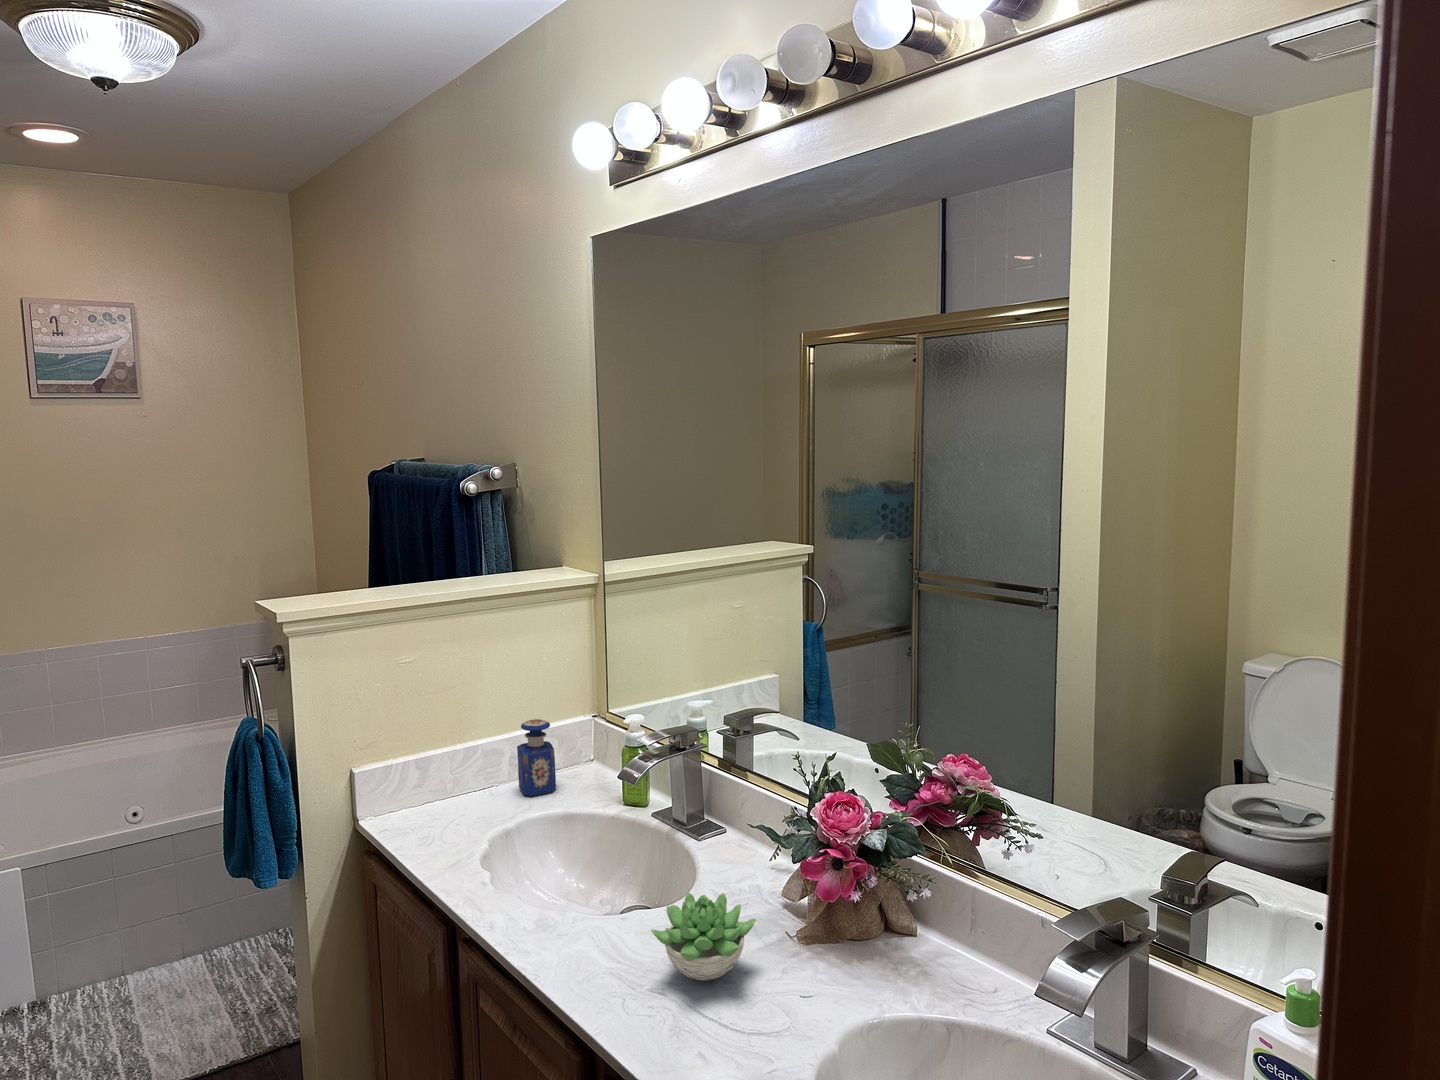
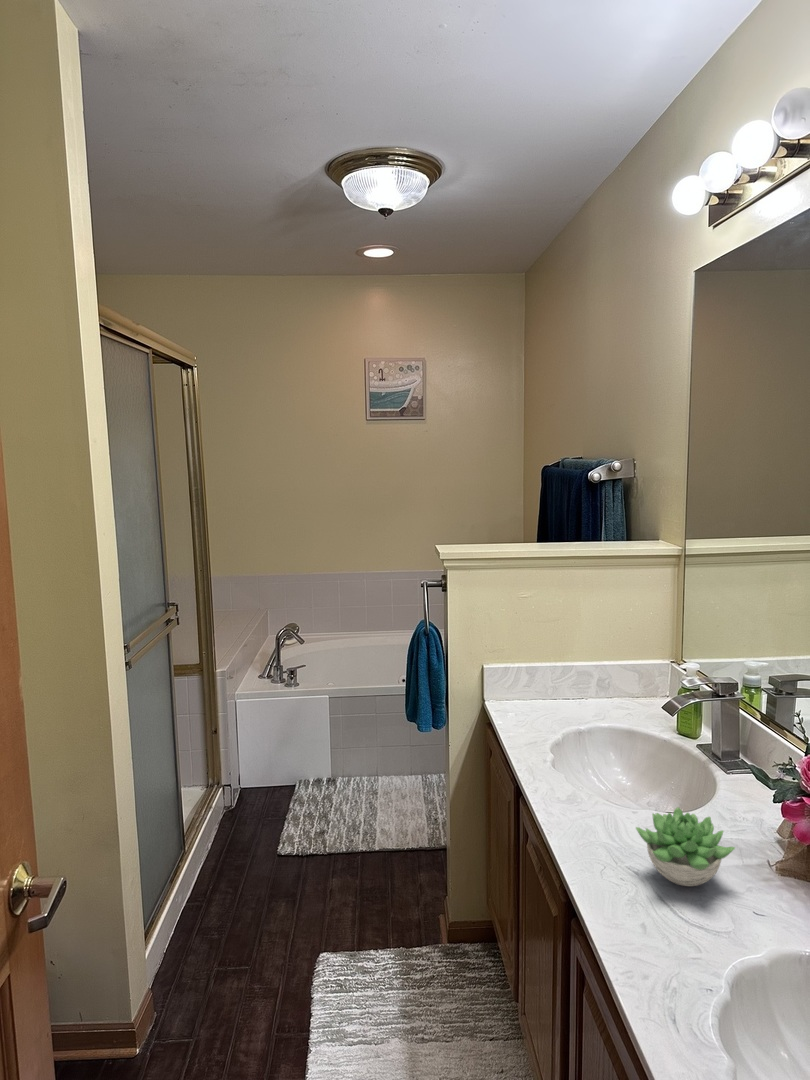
perfume bottle: present [517,719,556,796] -> none [601,653,629,713]

